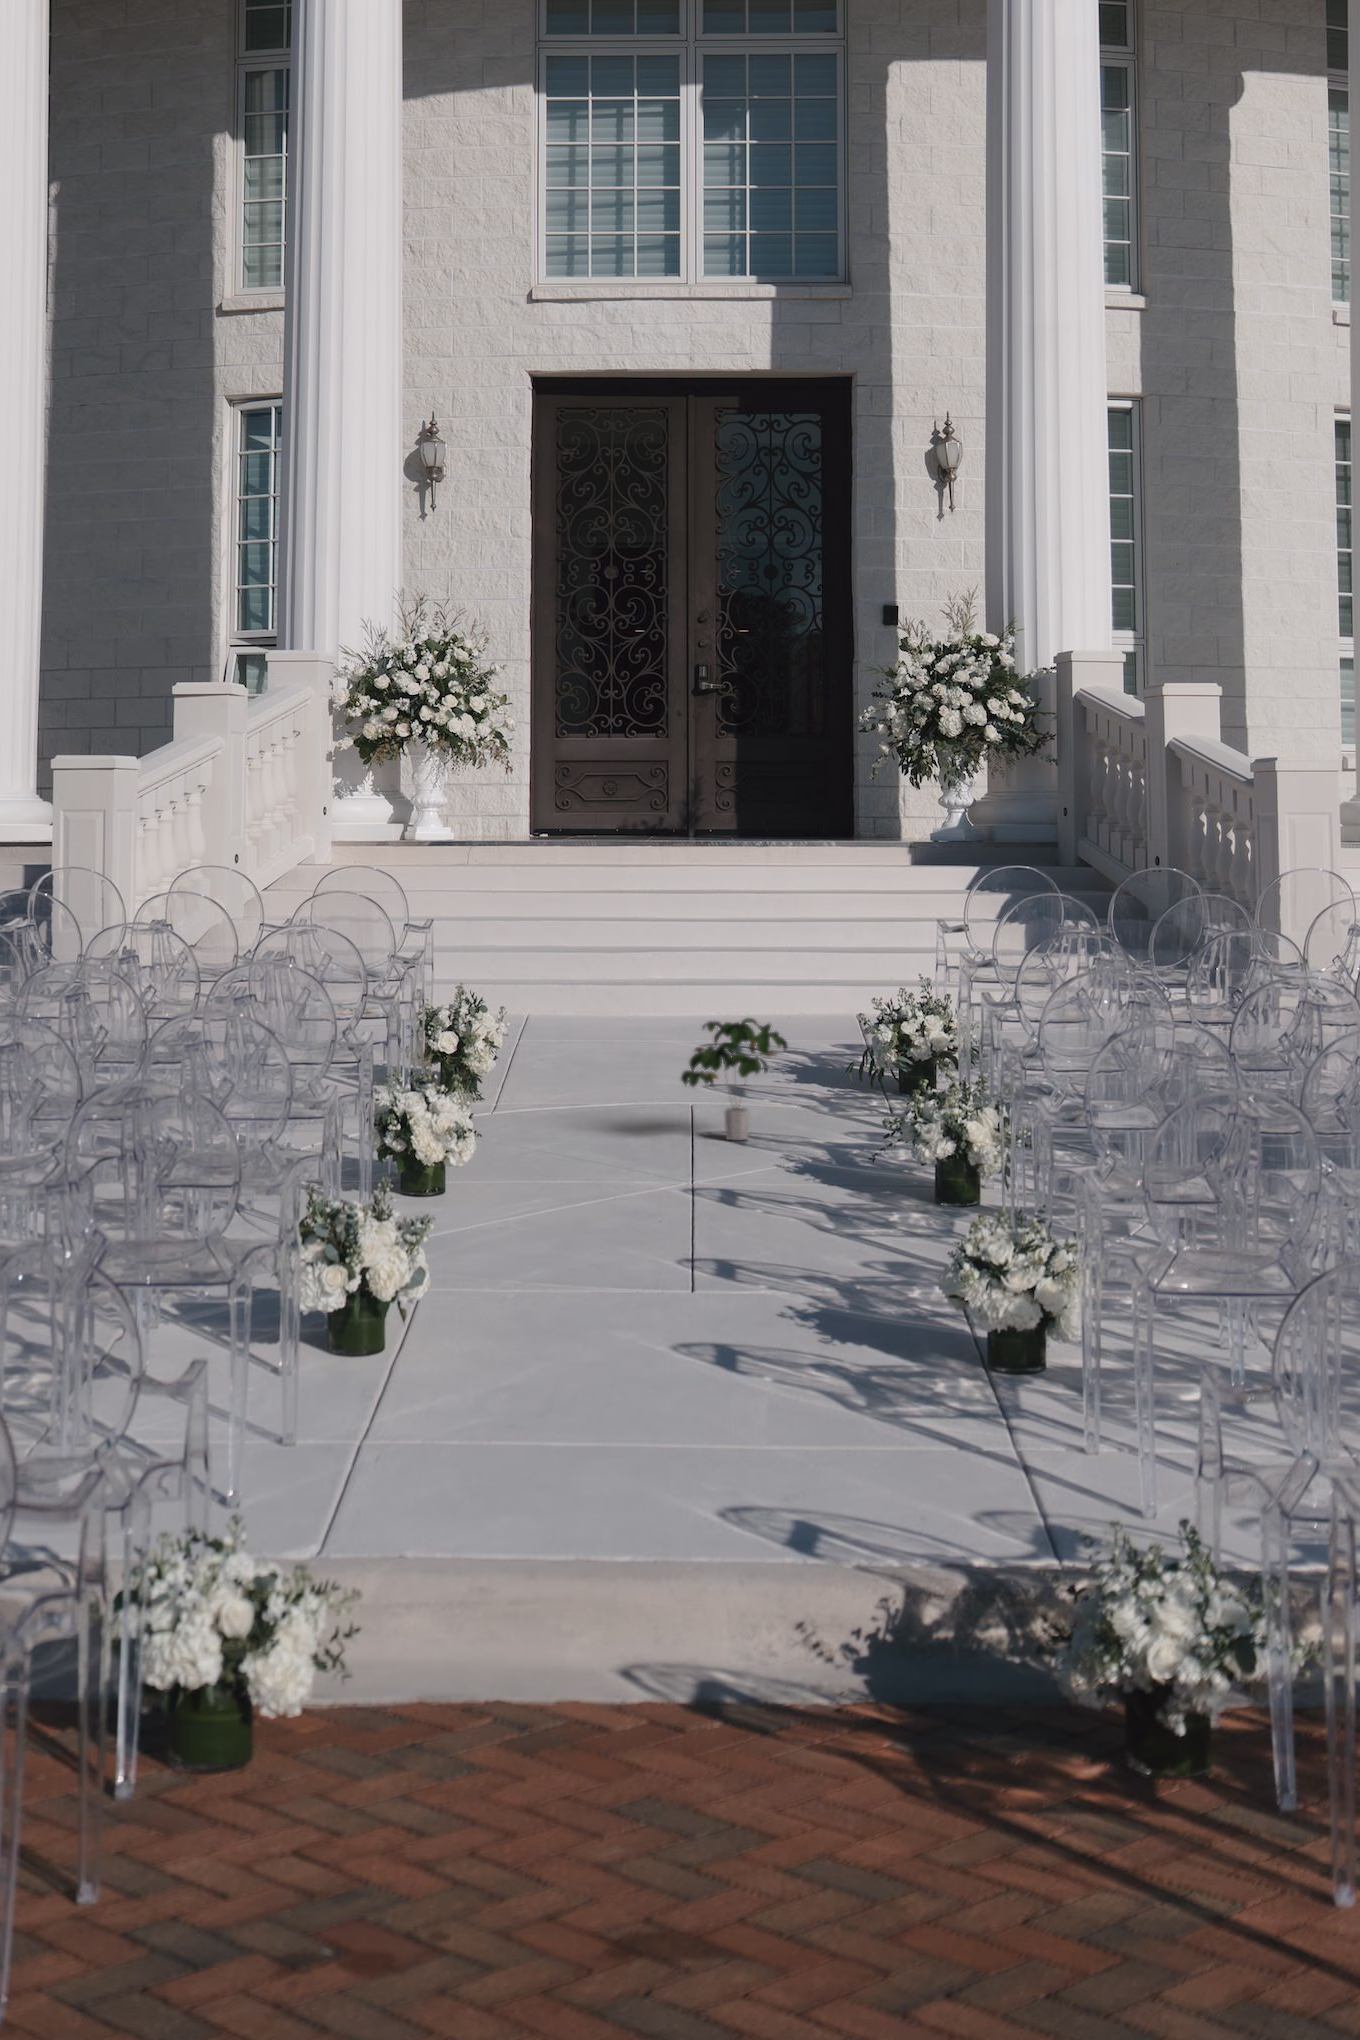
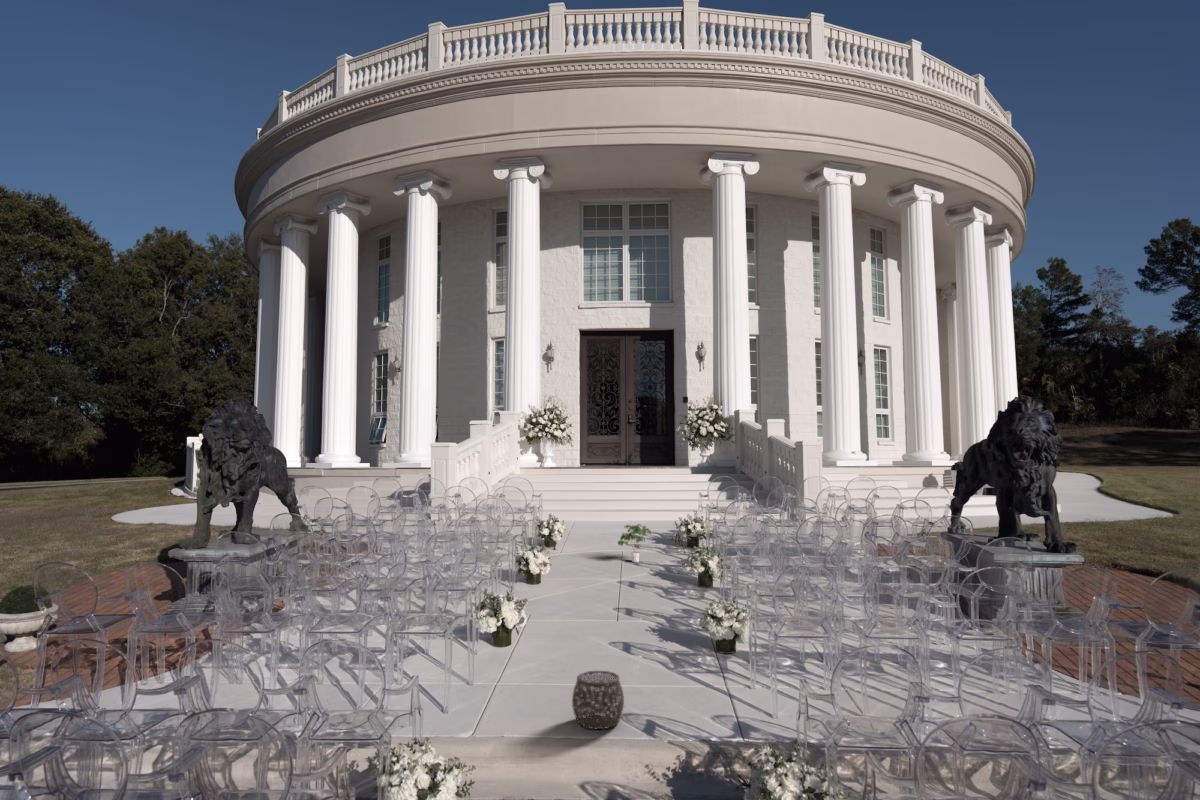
woven basket: none [585,1390,731,1545] -> present [572,671,624,729]

